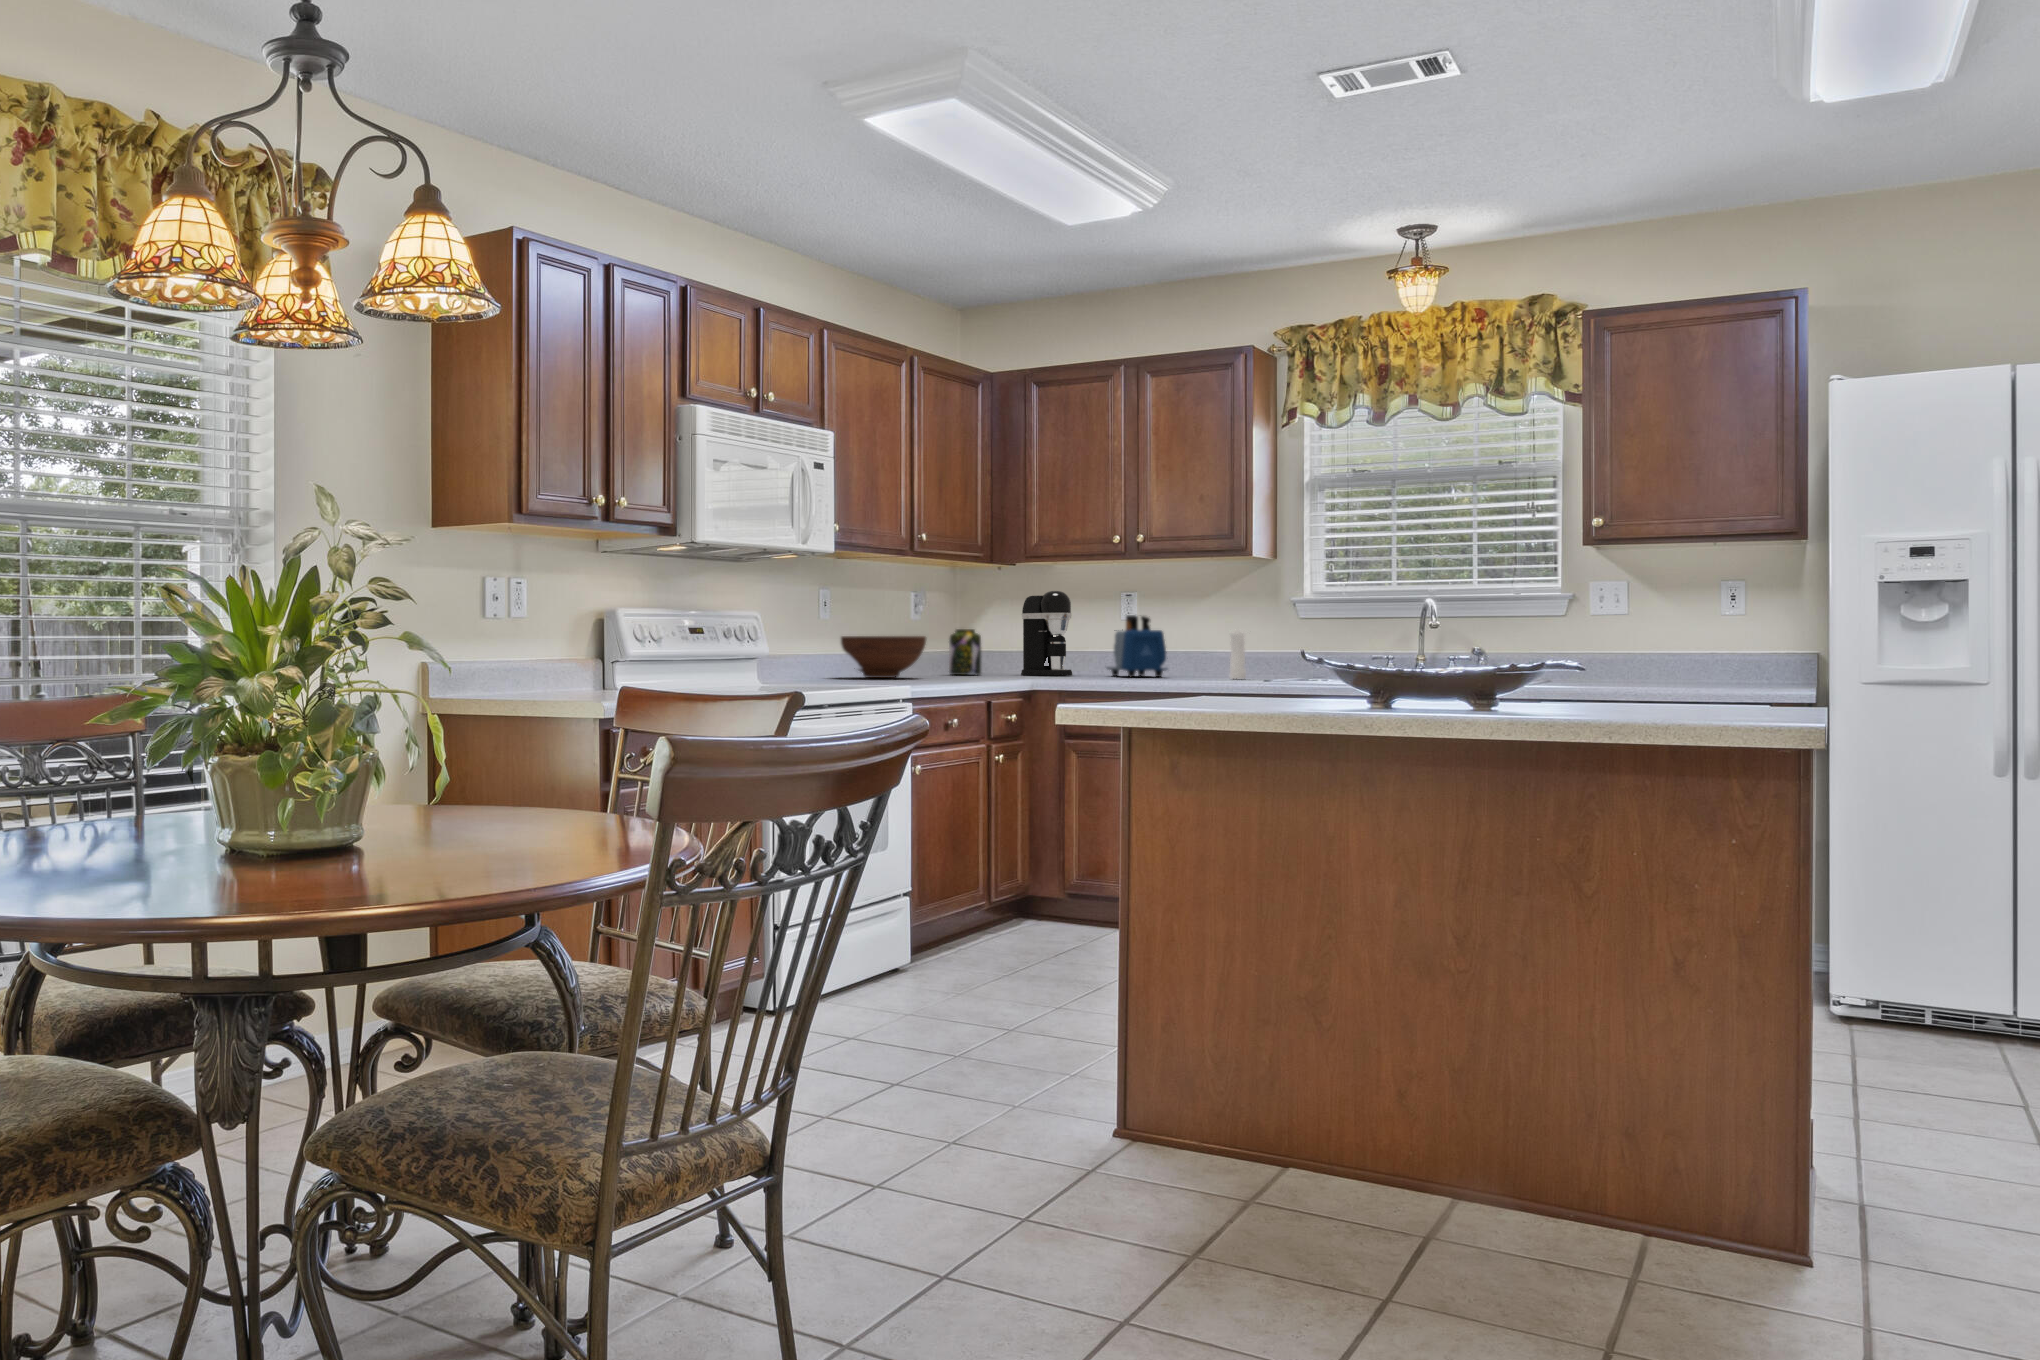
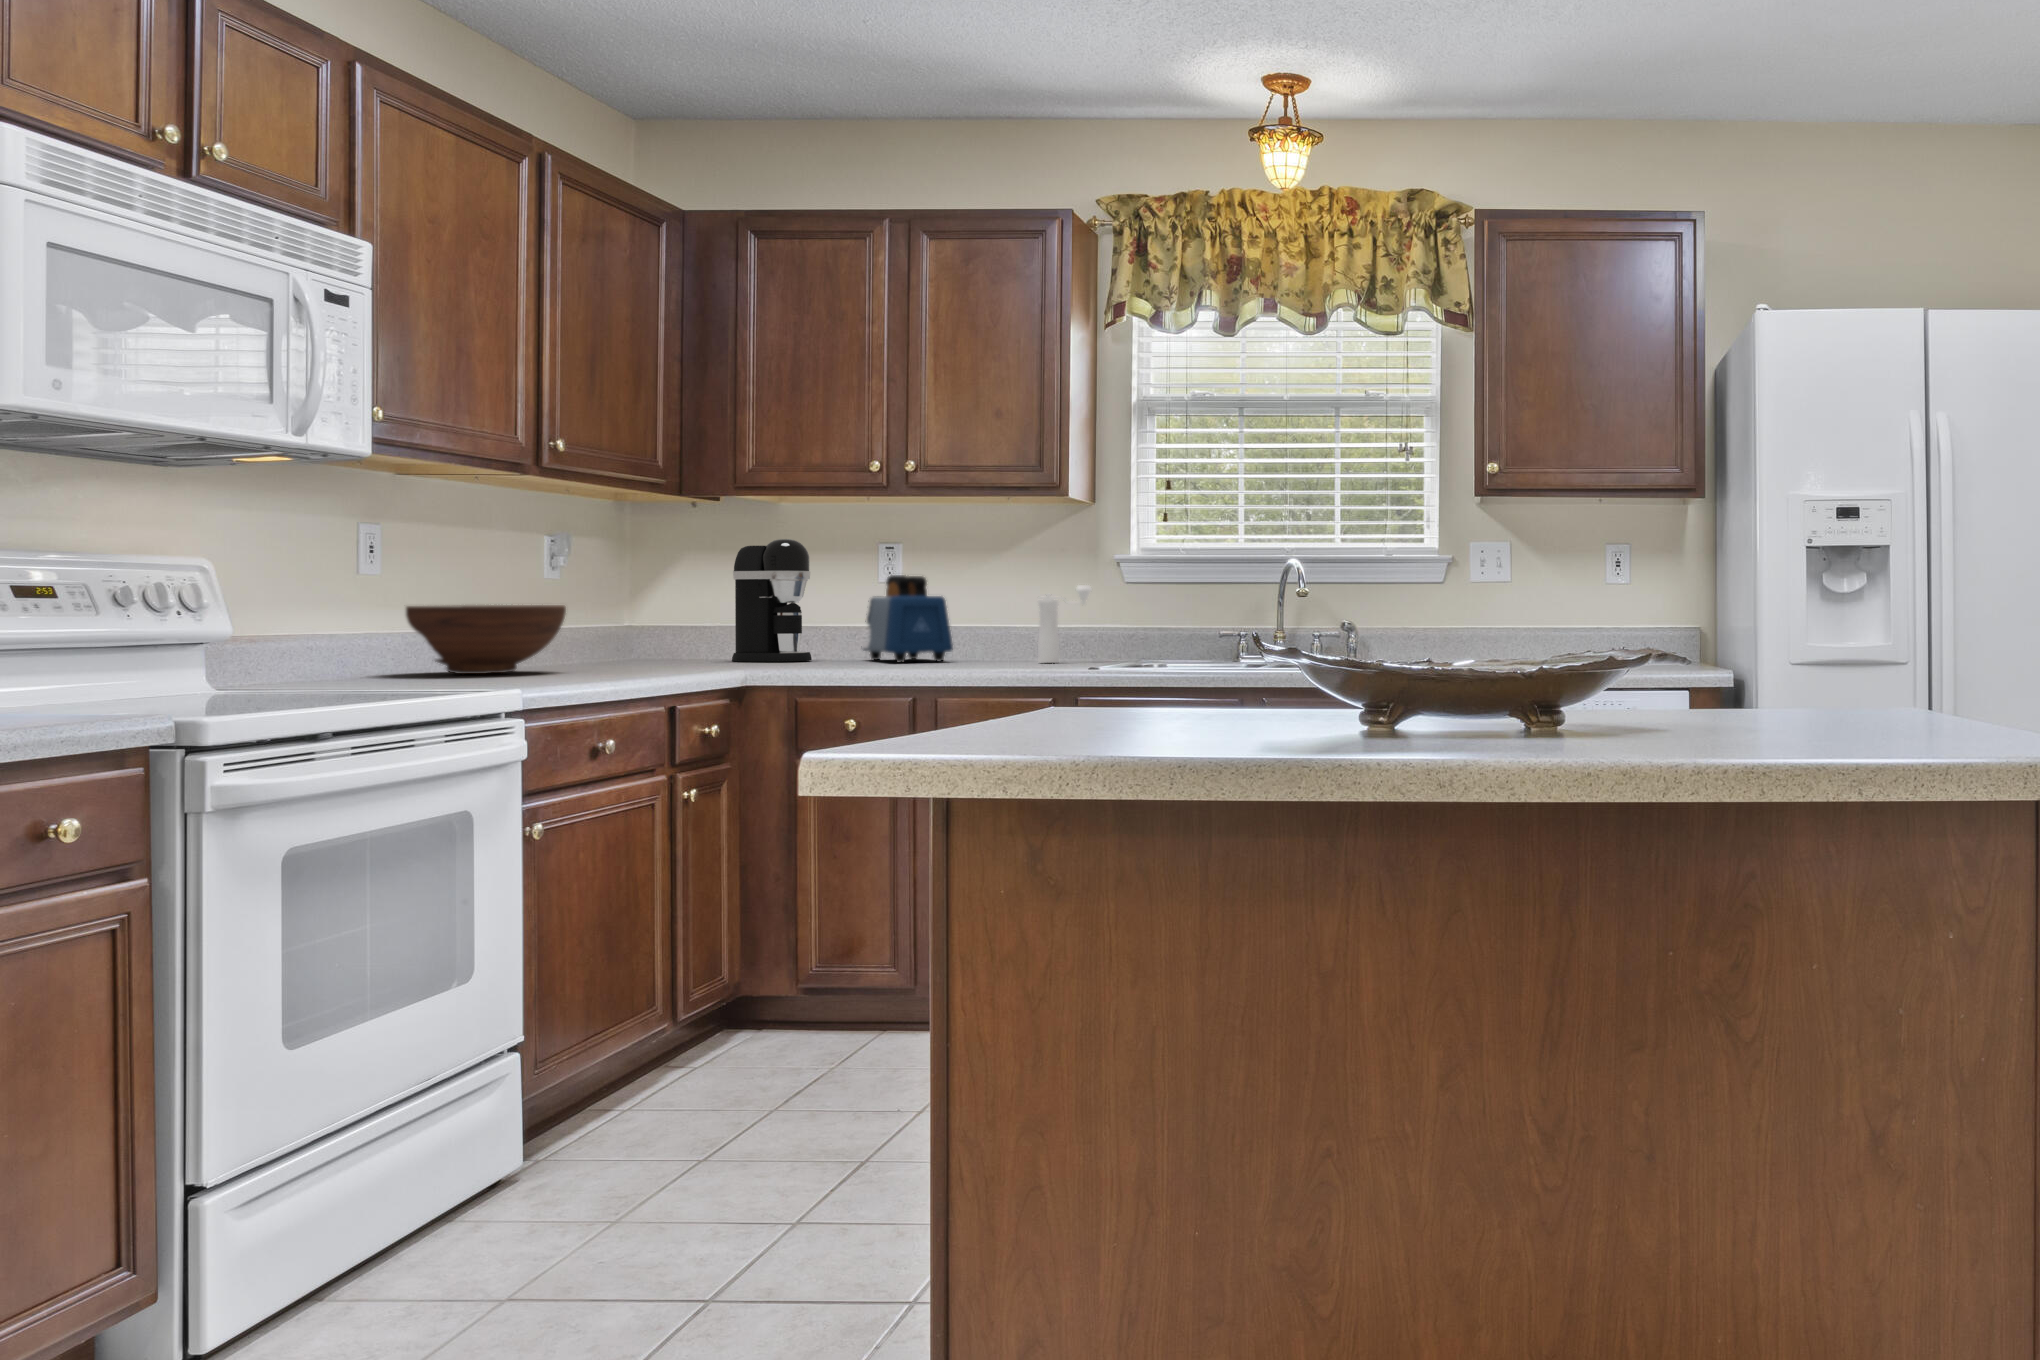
jar: present [949,629,981,675] -> none [613,594,667,663]

